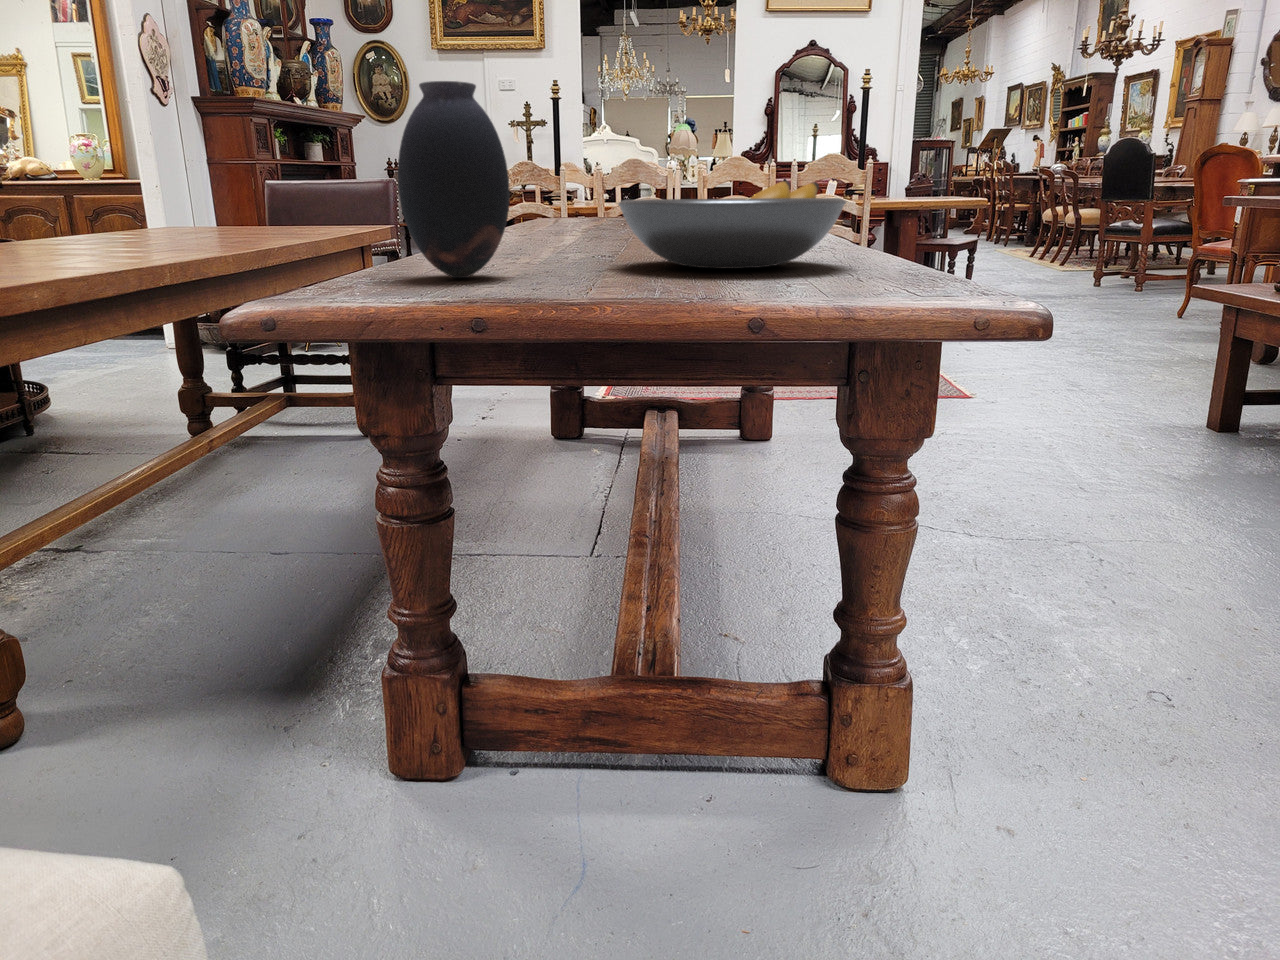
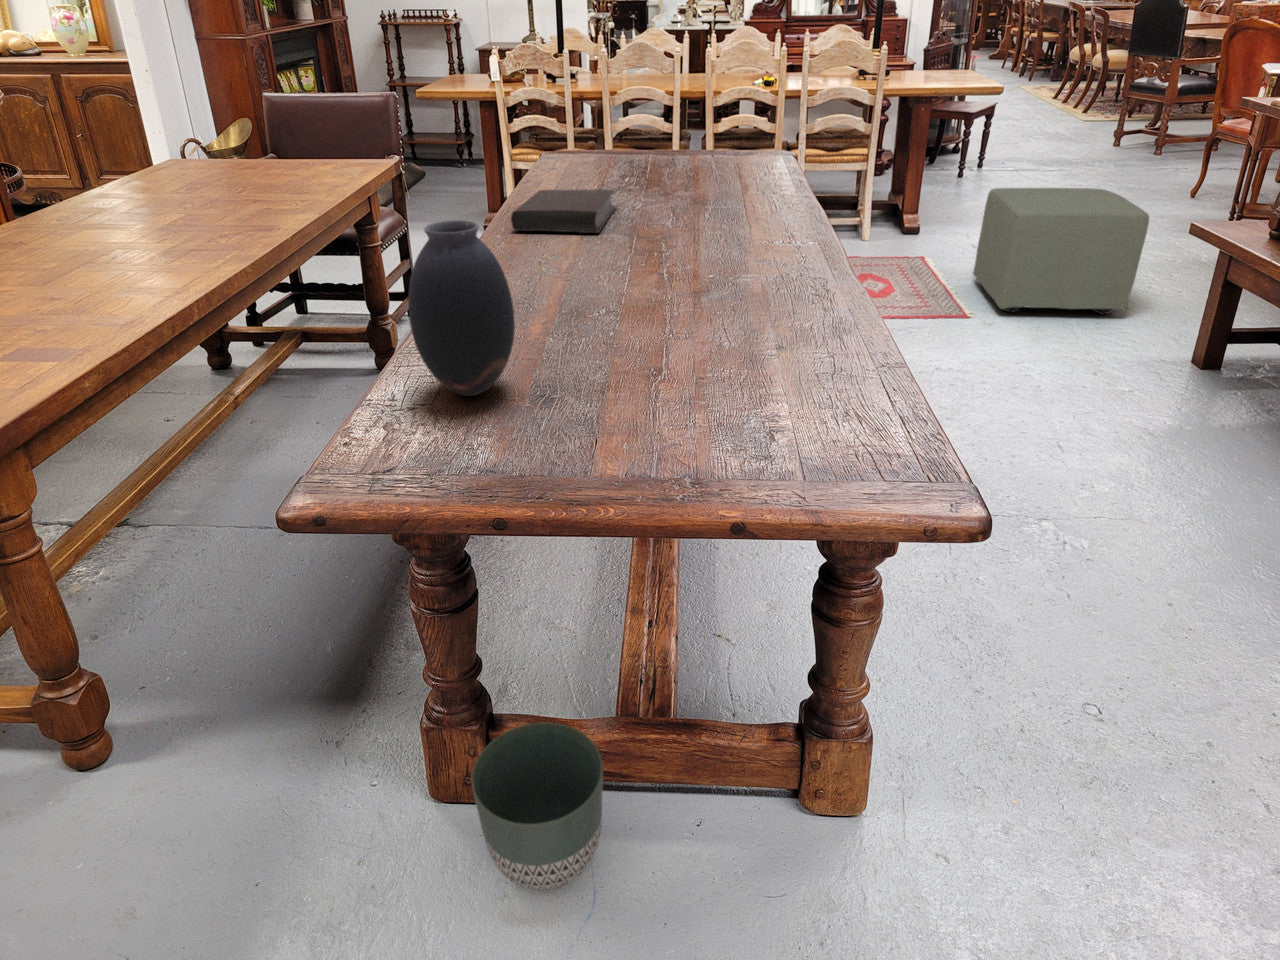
fruit bowl: present [618,181,846,268] -> none [617,266,835,368]
book: none [507,213,613,237] -> present [511,189,615,233]
ottoman: none [972,280,1144,396] -> present [973,188,1149,314]
planter: none [439,658,596,856] -> present [472,722,603,890]

